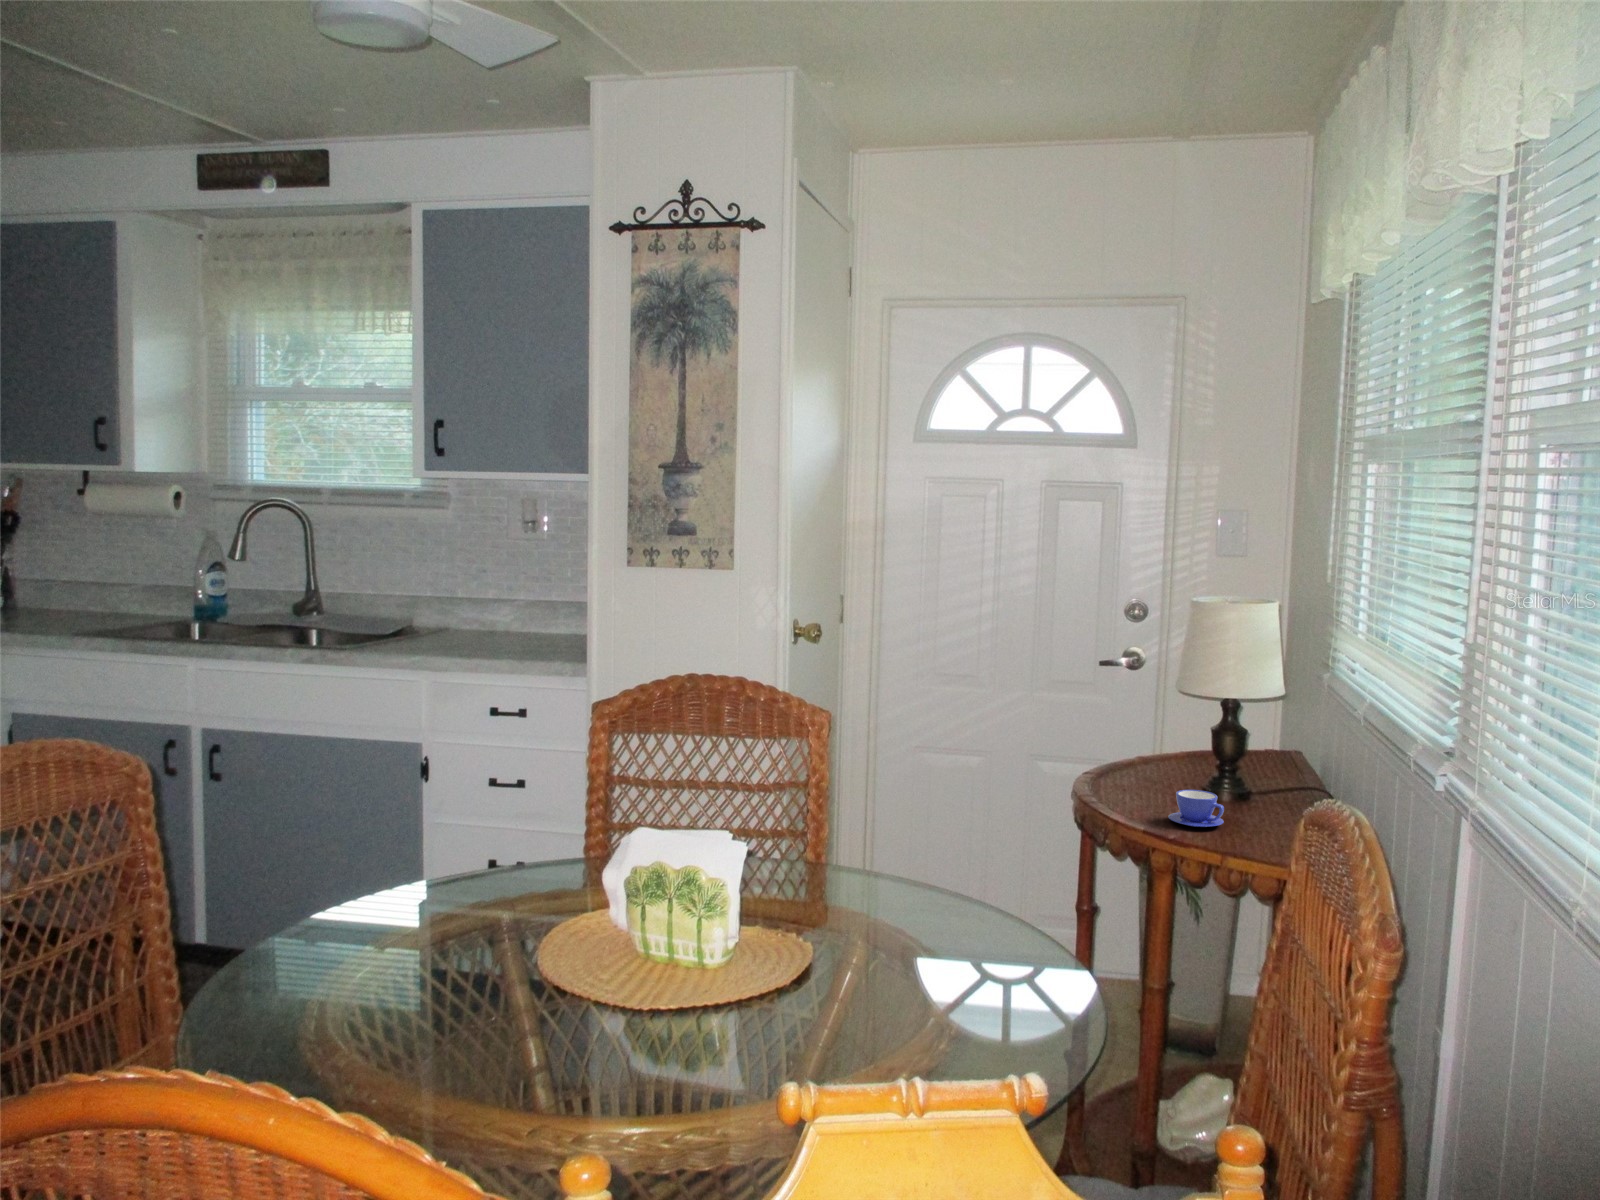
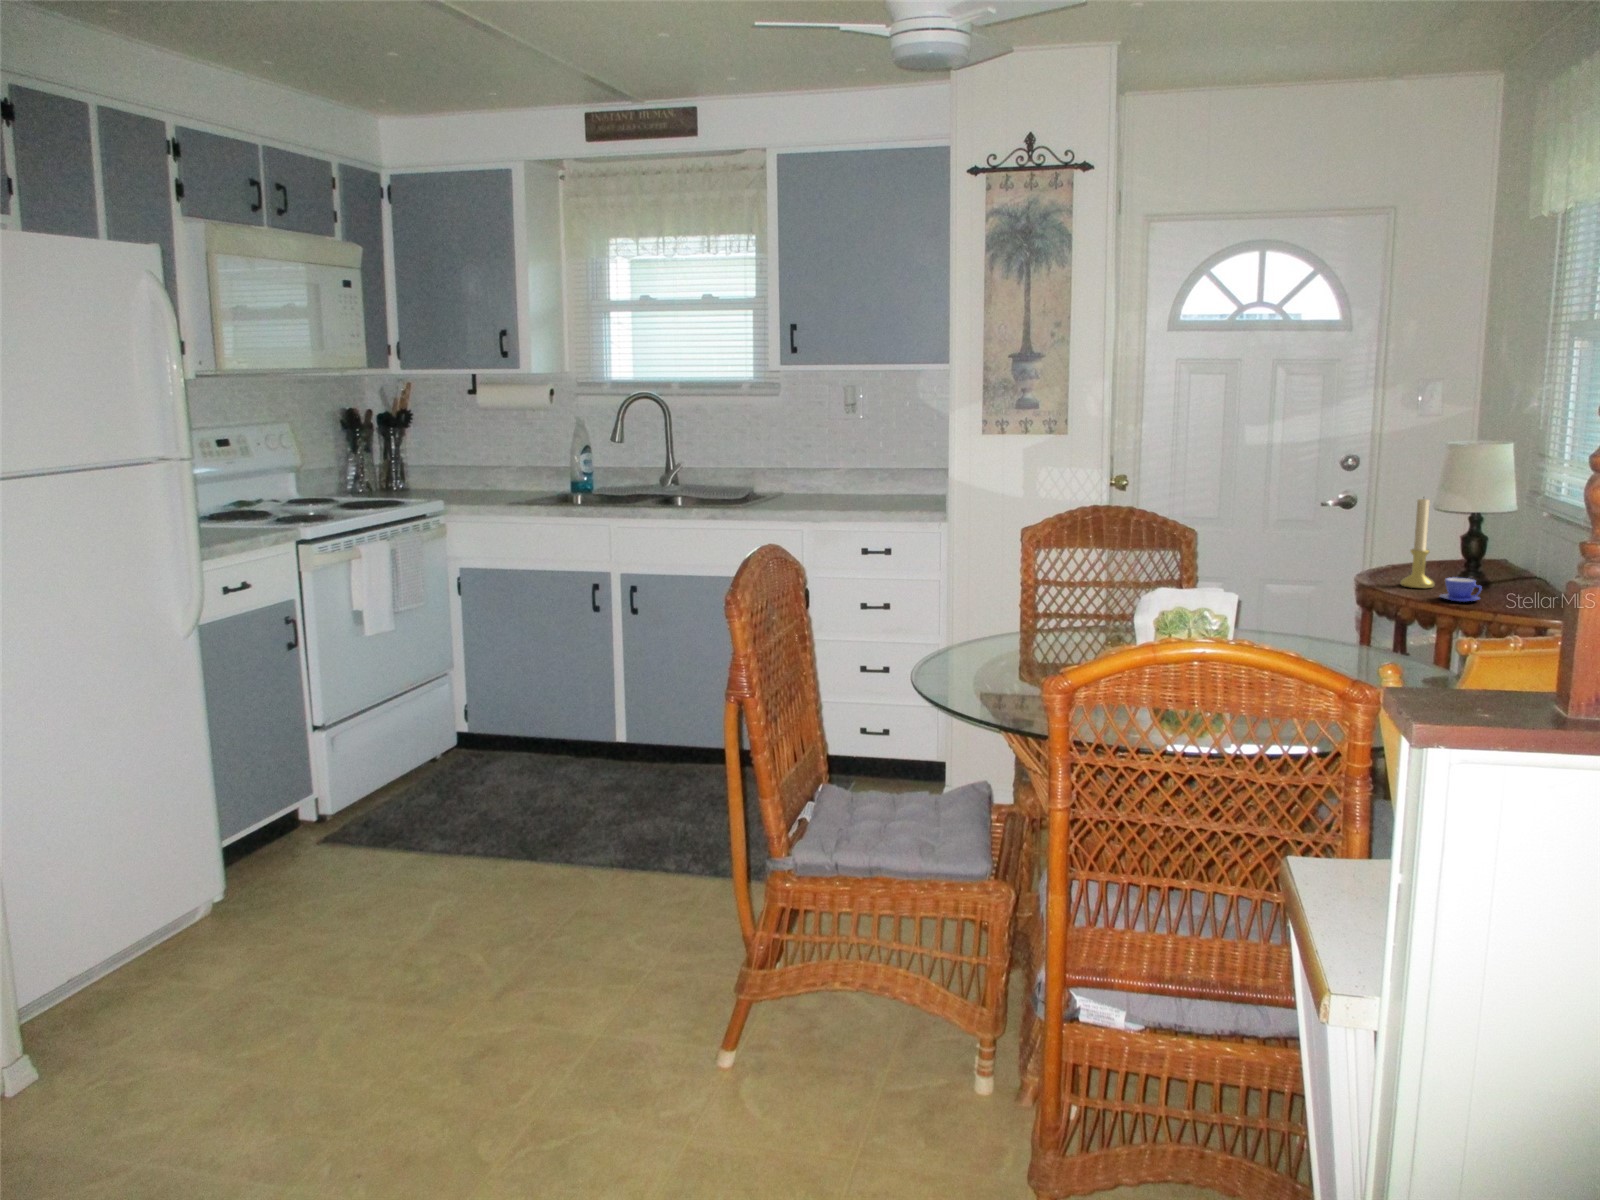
candle holder: none [1134,671,1178,799] -> present [1401,499,1434,588]

